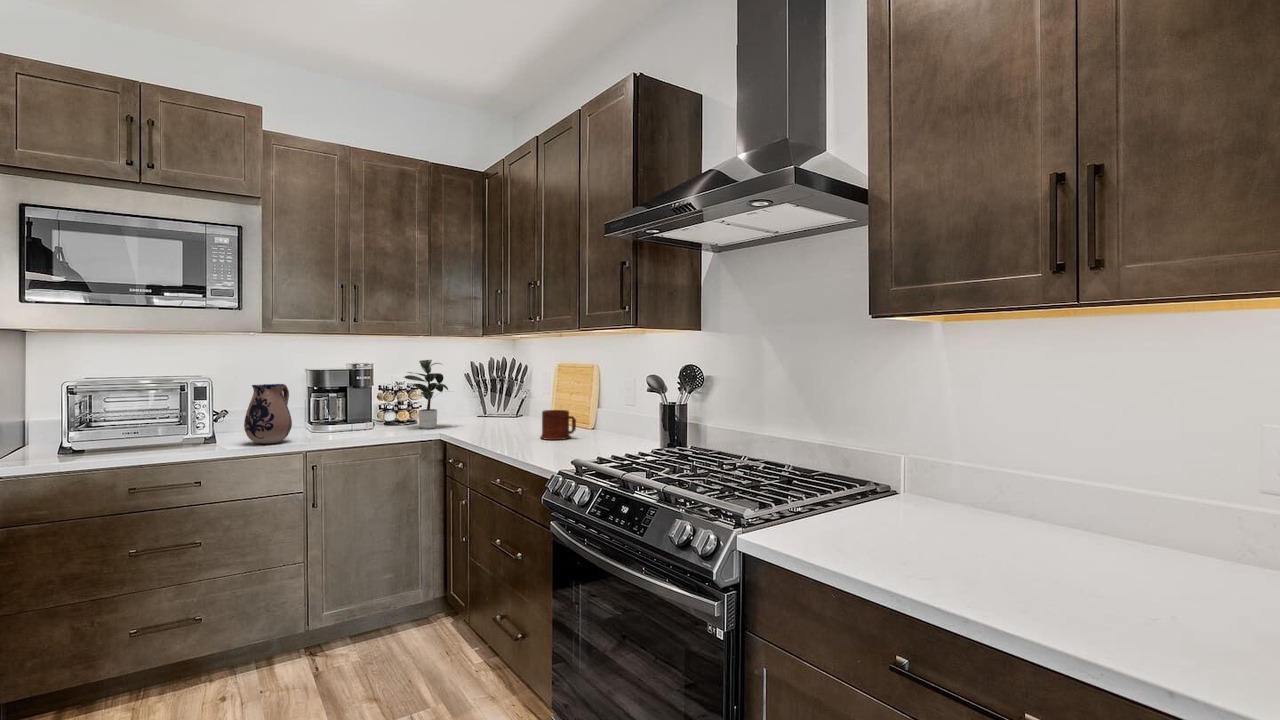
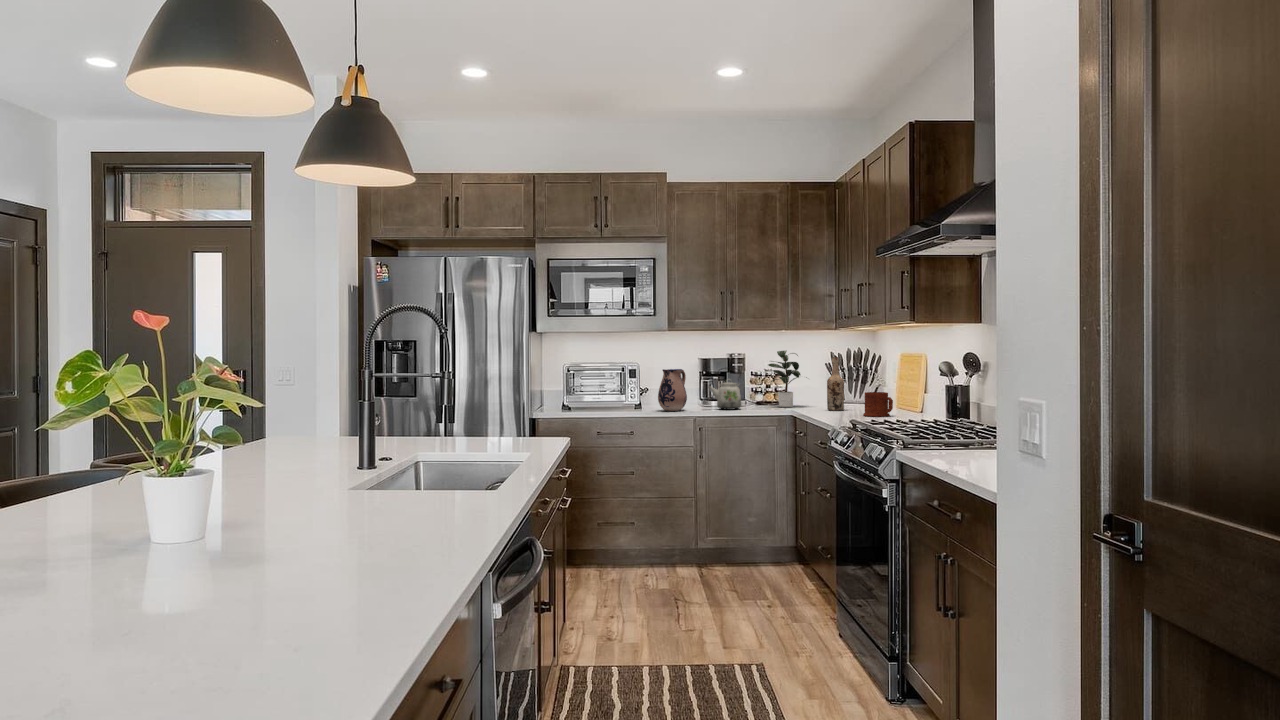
wine bottle: none [486,369,506,432] -> present [827,357,844,411]
kettle: none [323,381,372,436] -> present [708,369,741,410]

